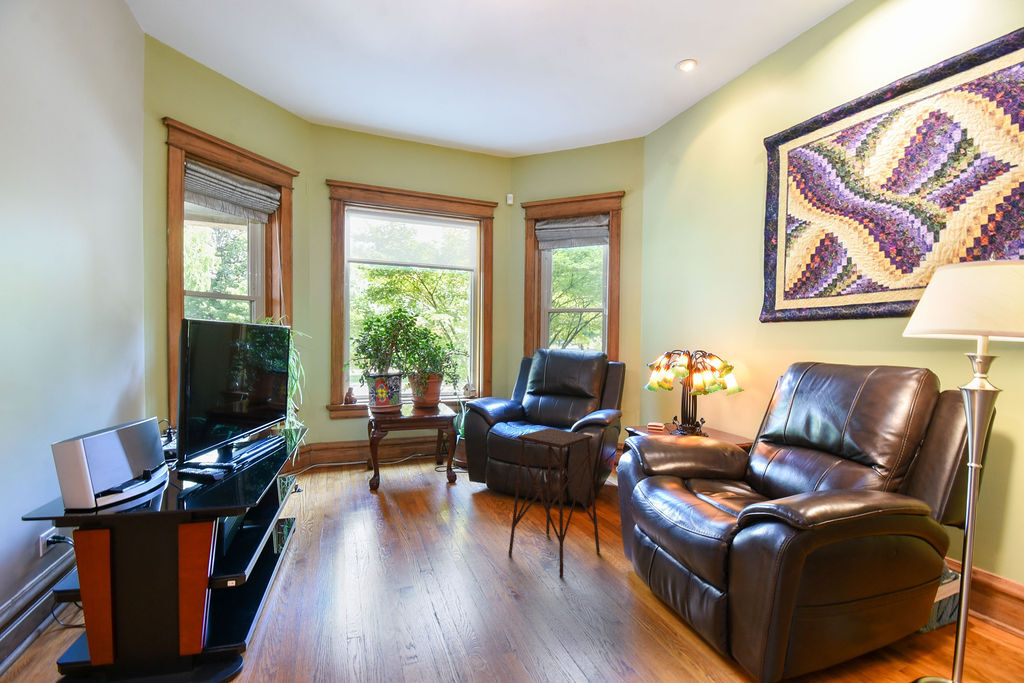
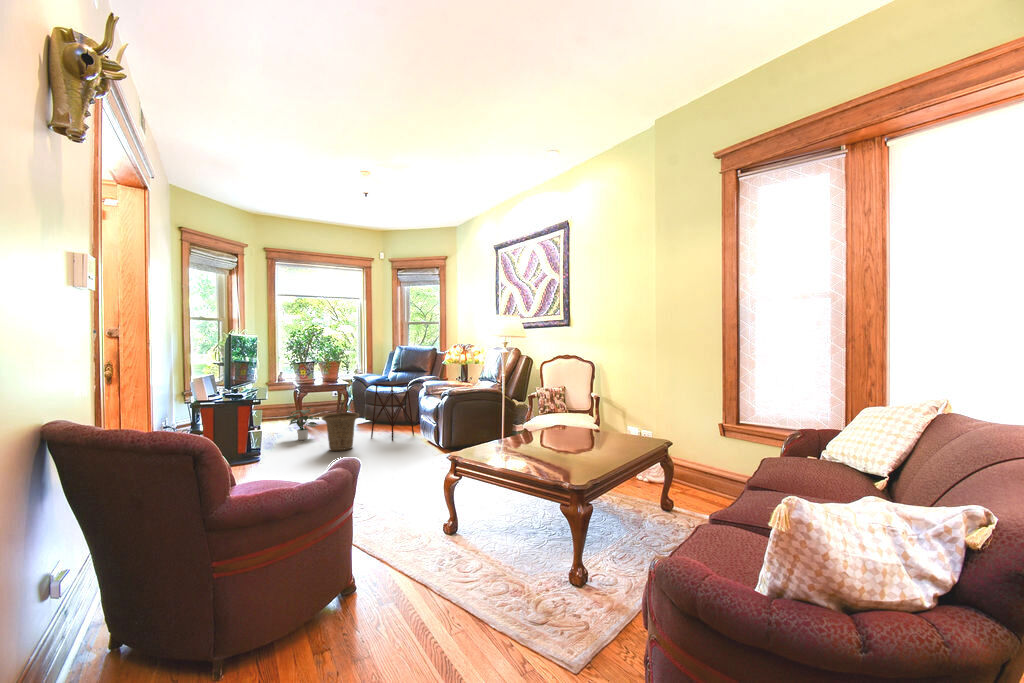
potted plant: none [339,474,404,546] -> present [287,407,319,440]
basket: none [406,507,493,620] -> present [322,412,359,451]

